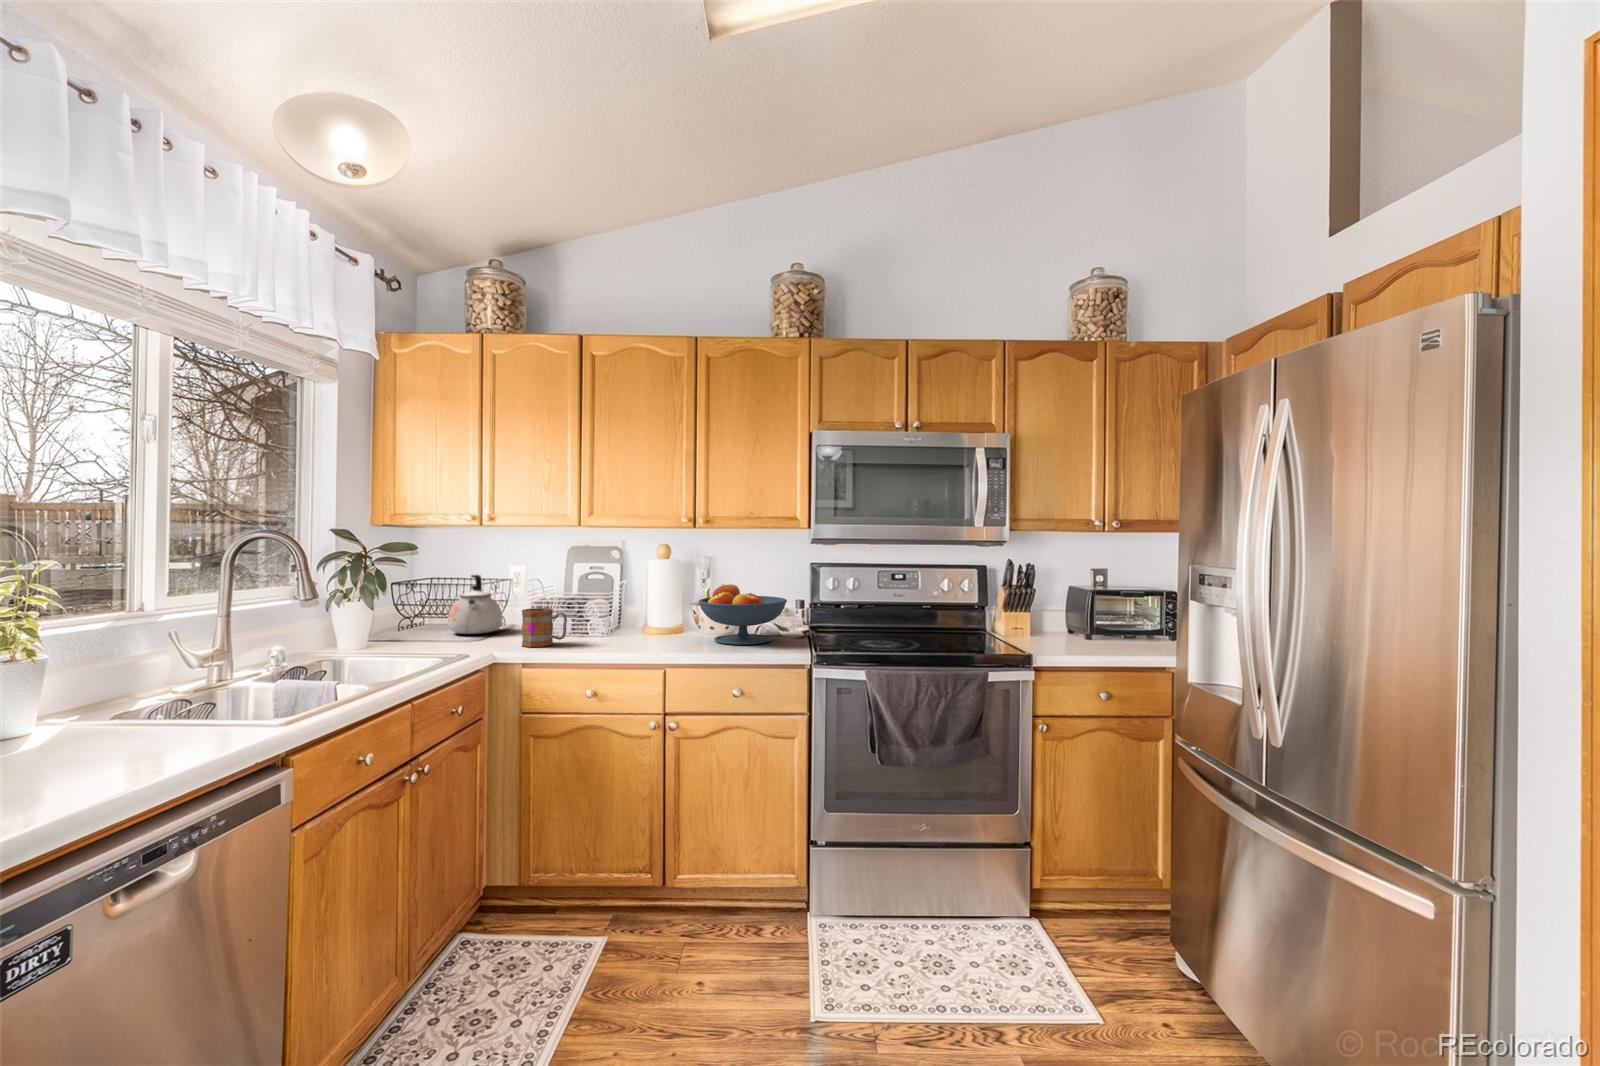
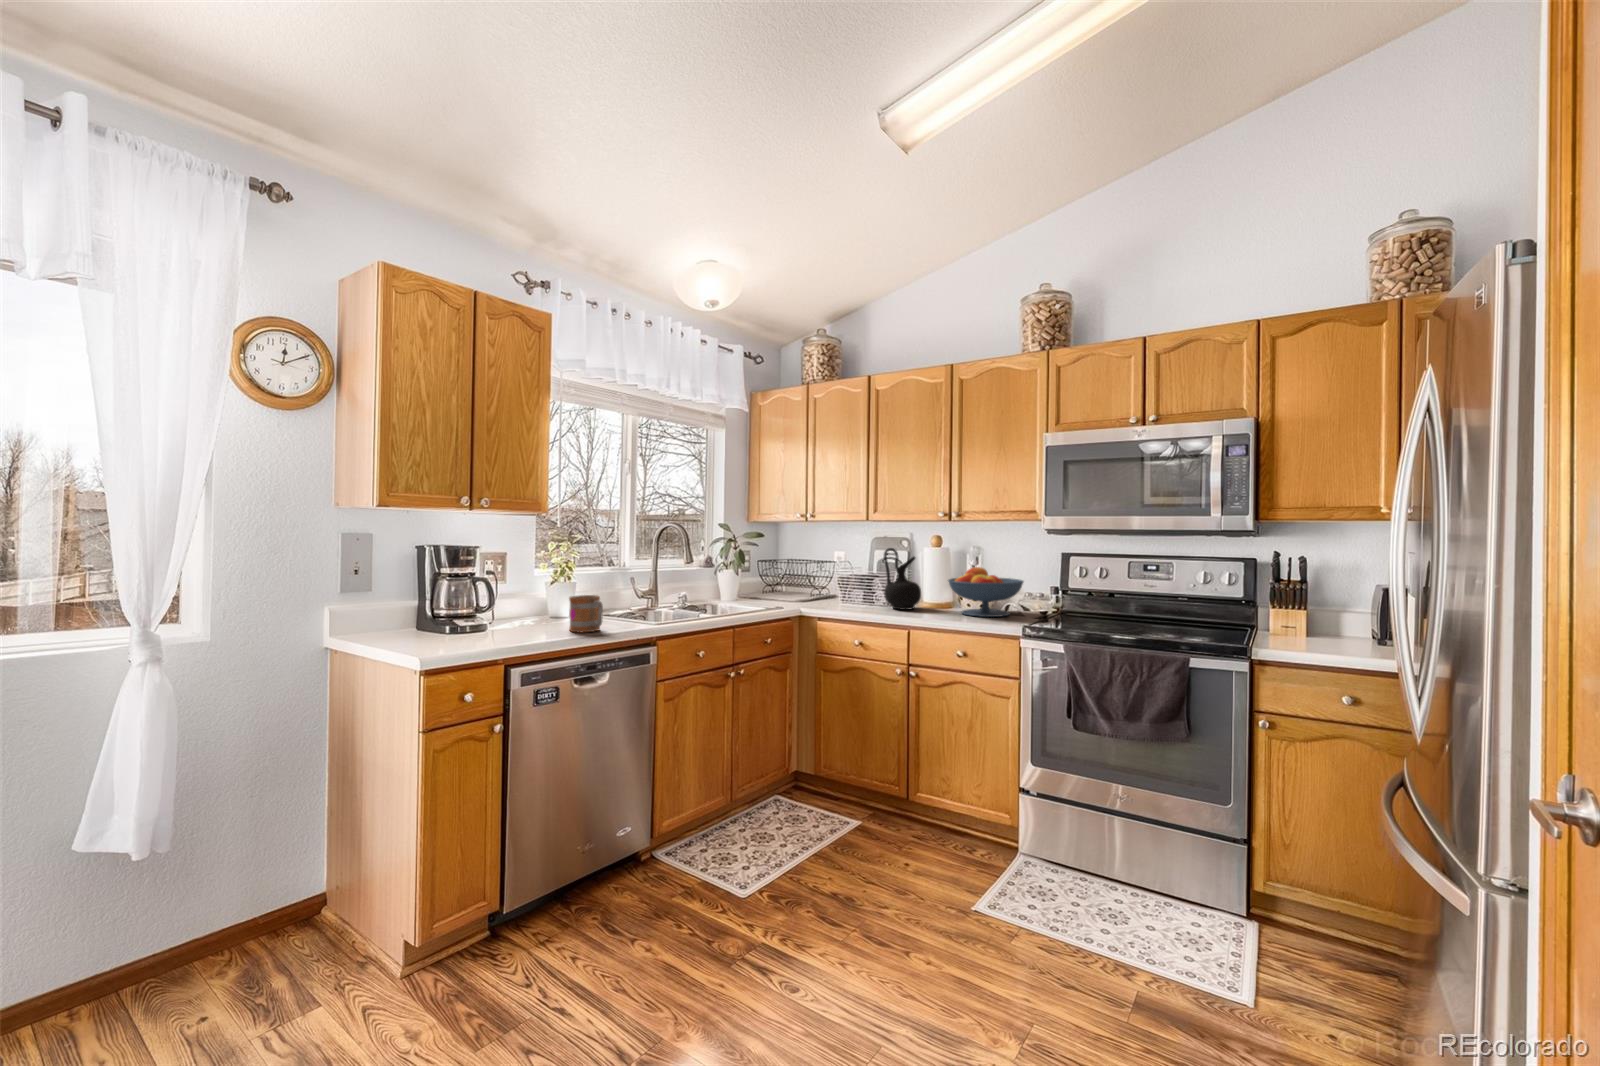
ceramic jug: none [613,564,661,644] -> present [884,548,921,610]
kettle: present [448,575,503,634] -> none [791,555,826,596]
mug: present [522,608,567,647] -> present [569,595,603,632]

